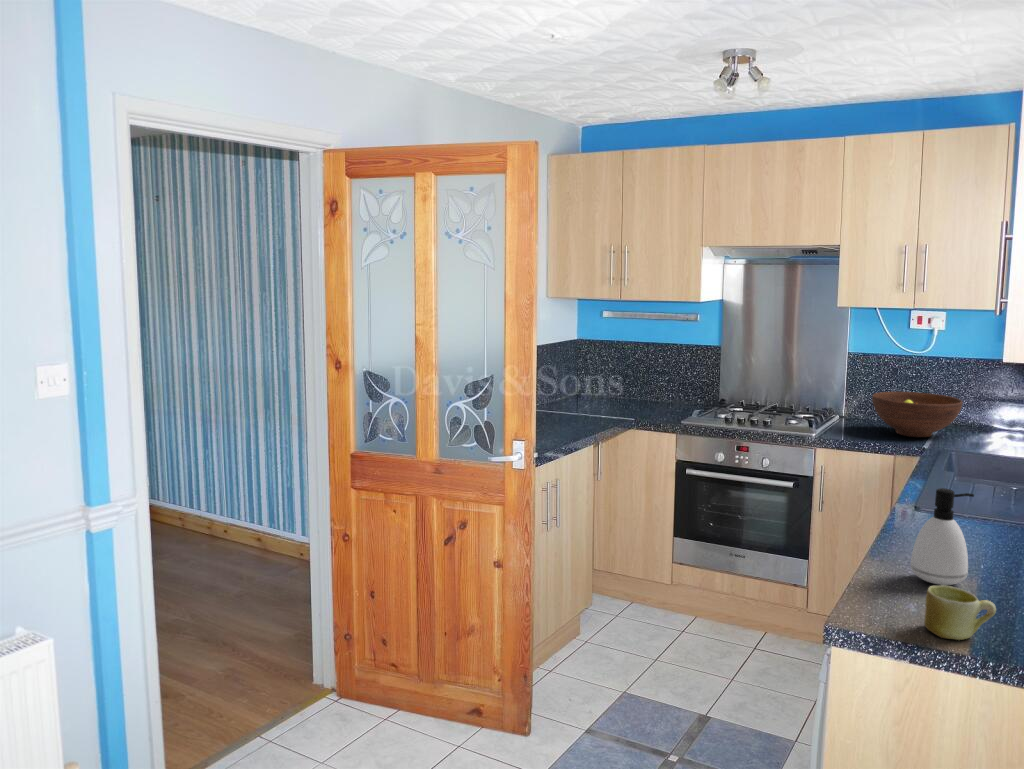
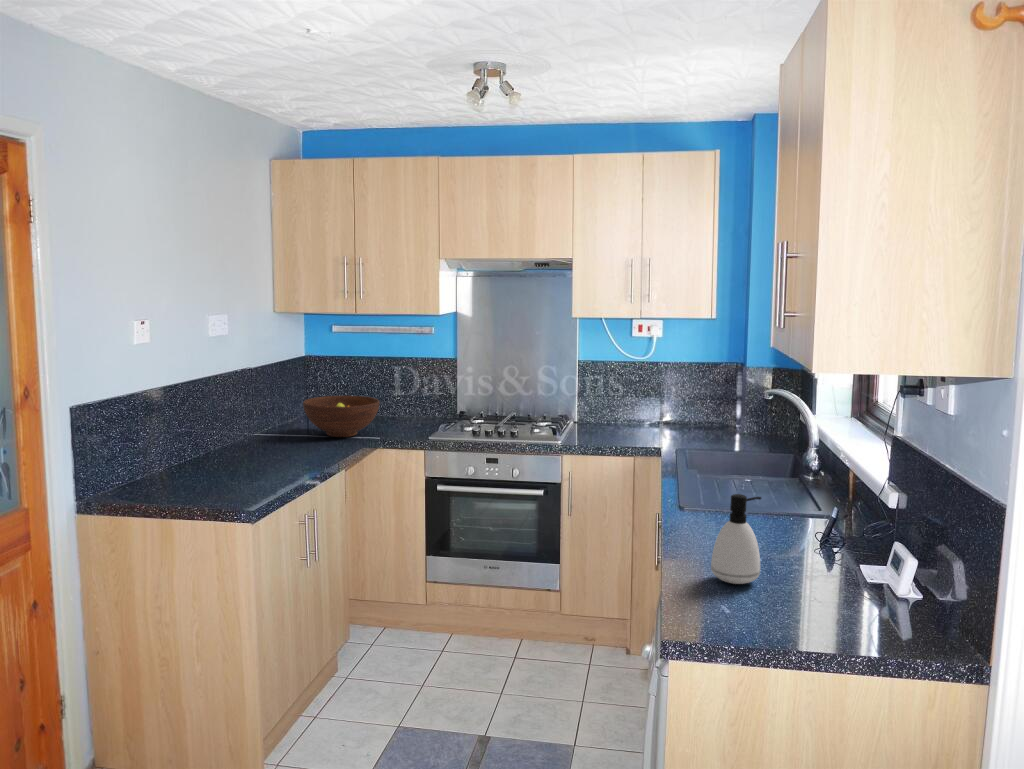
fruit bowl: present [872,392,962,437] -> present [303,396,379,437]
mug: present [924,585,996,640] -> none [746,587,806,637]

